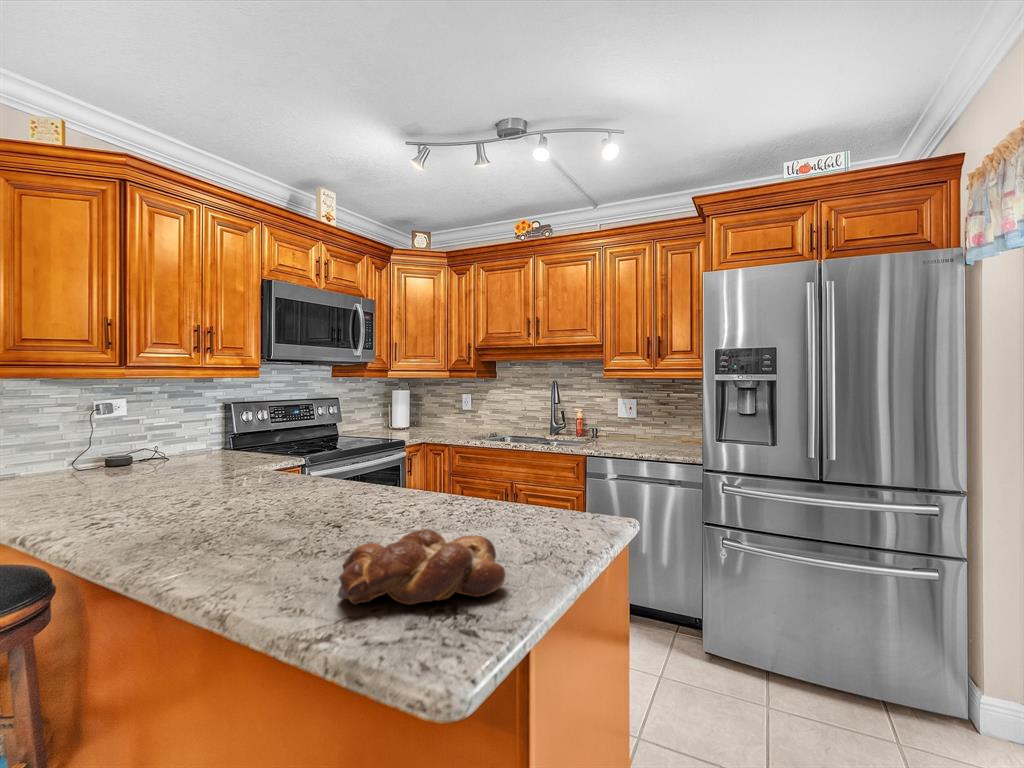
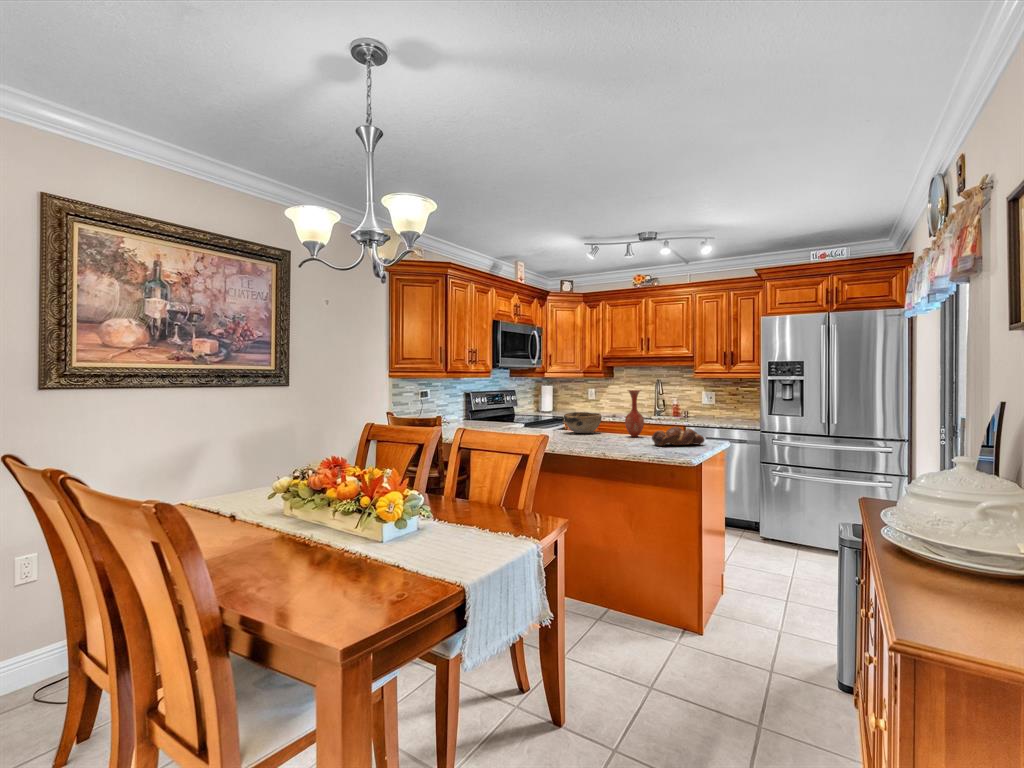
vase: none [367,406,414,524] -> present [625,390,644,437]
decorative bowl: none [268,450,358,501] -> present [564,412,602,433]

